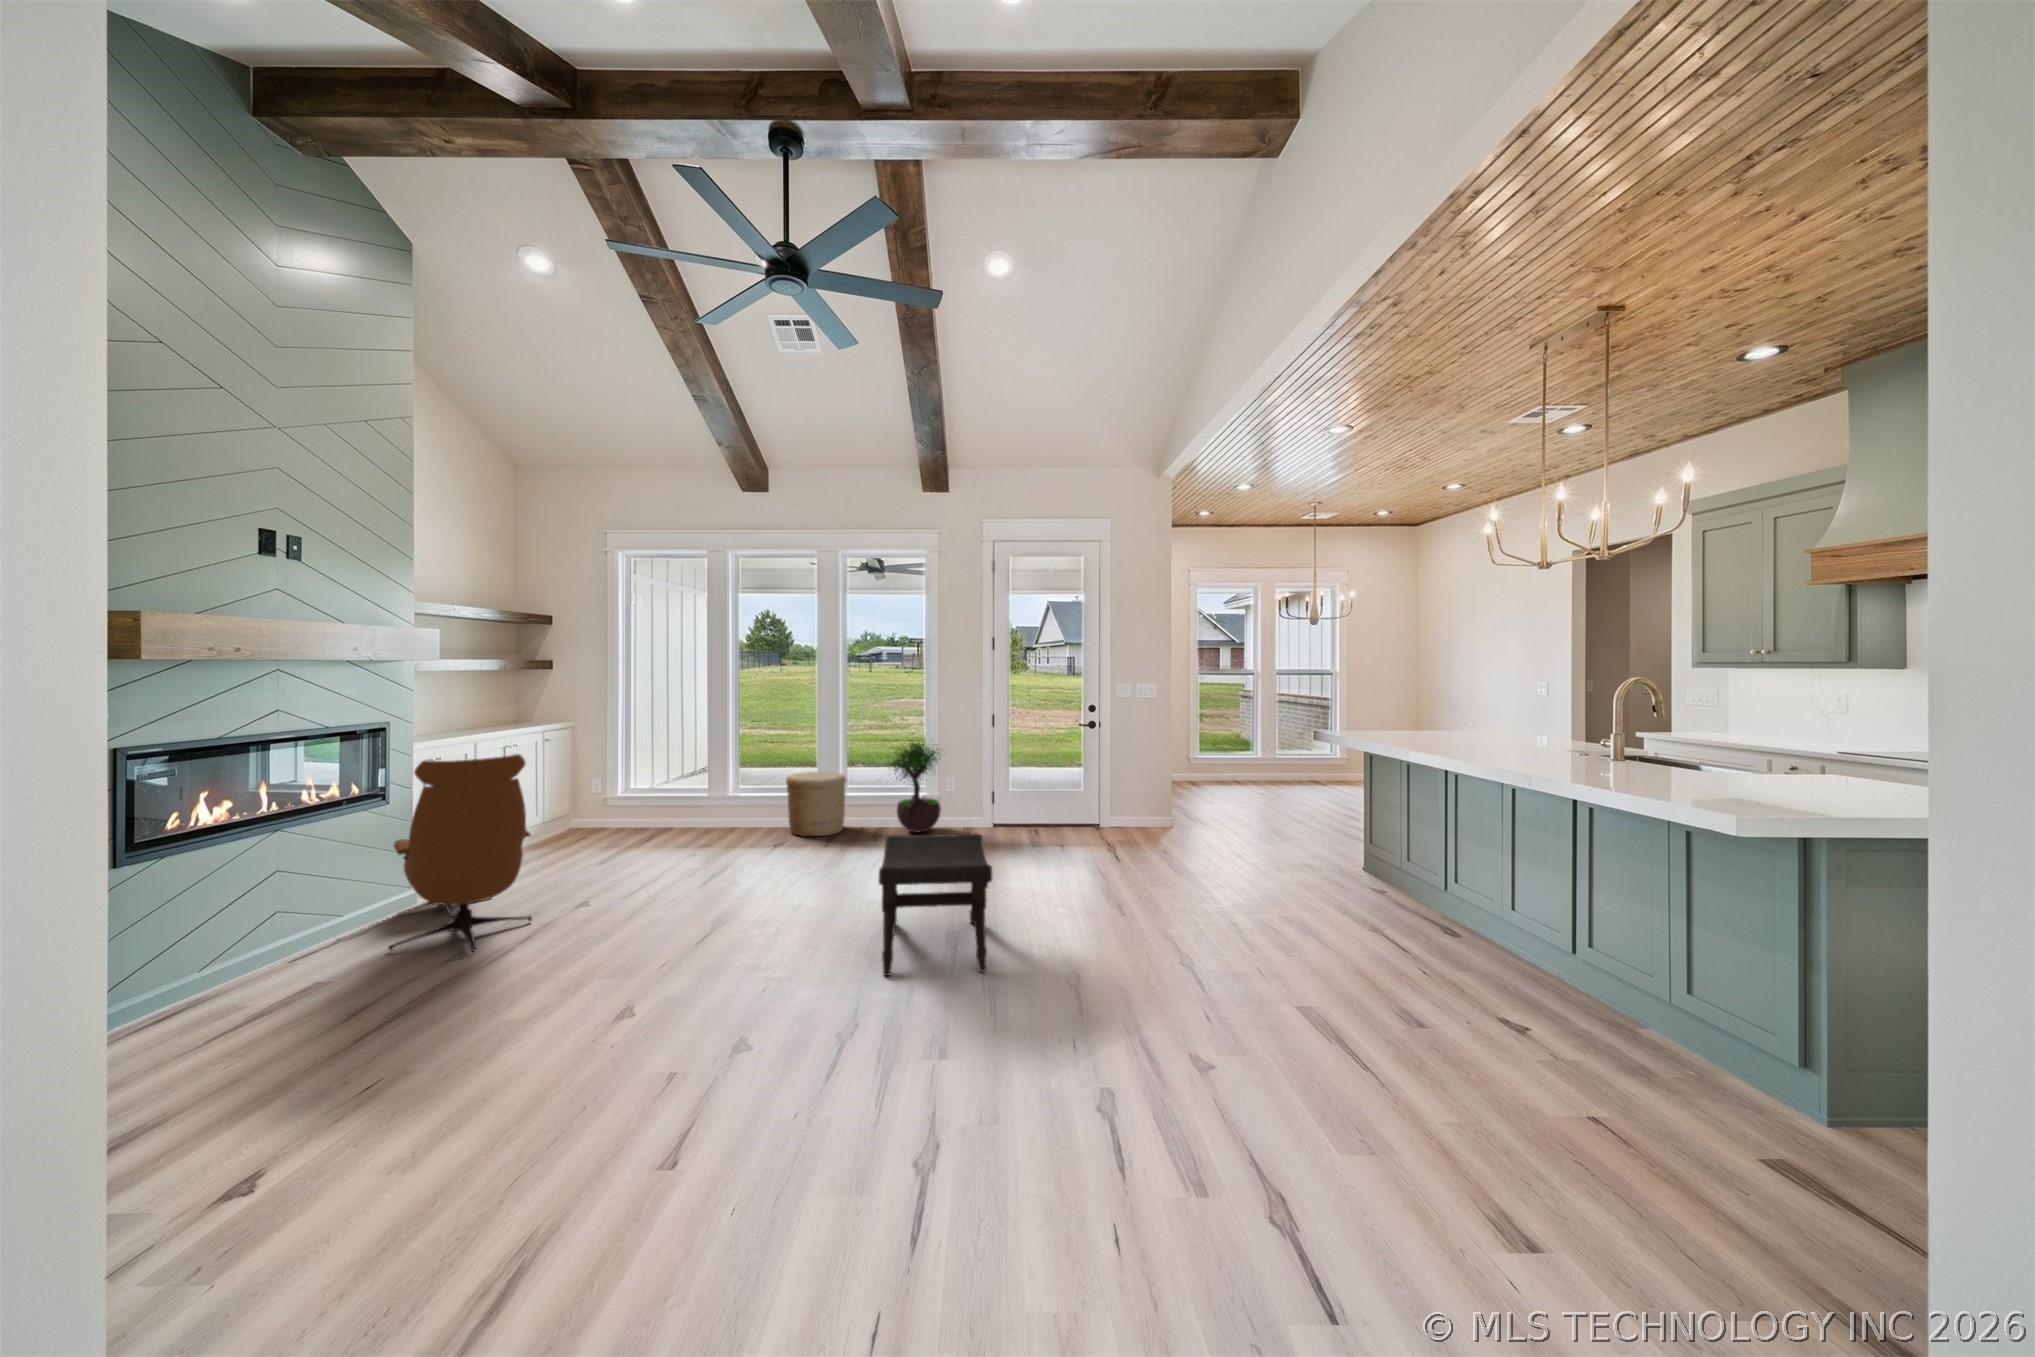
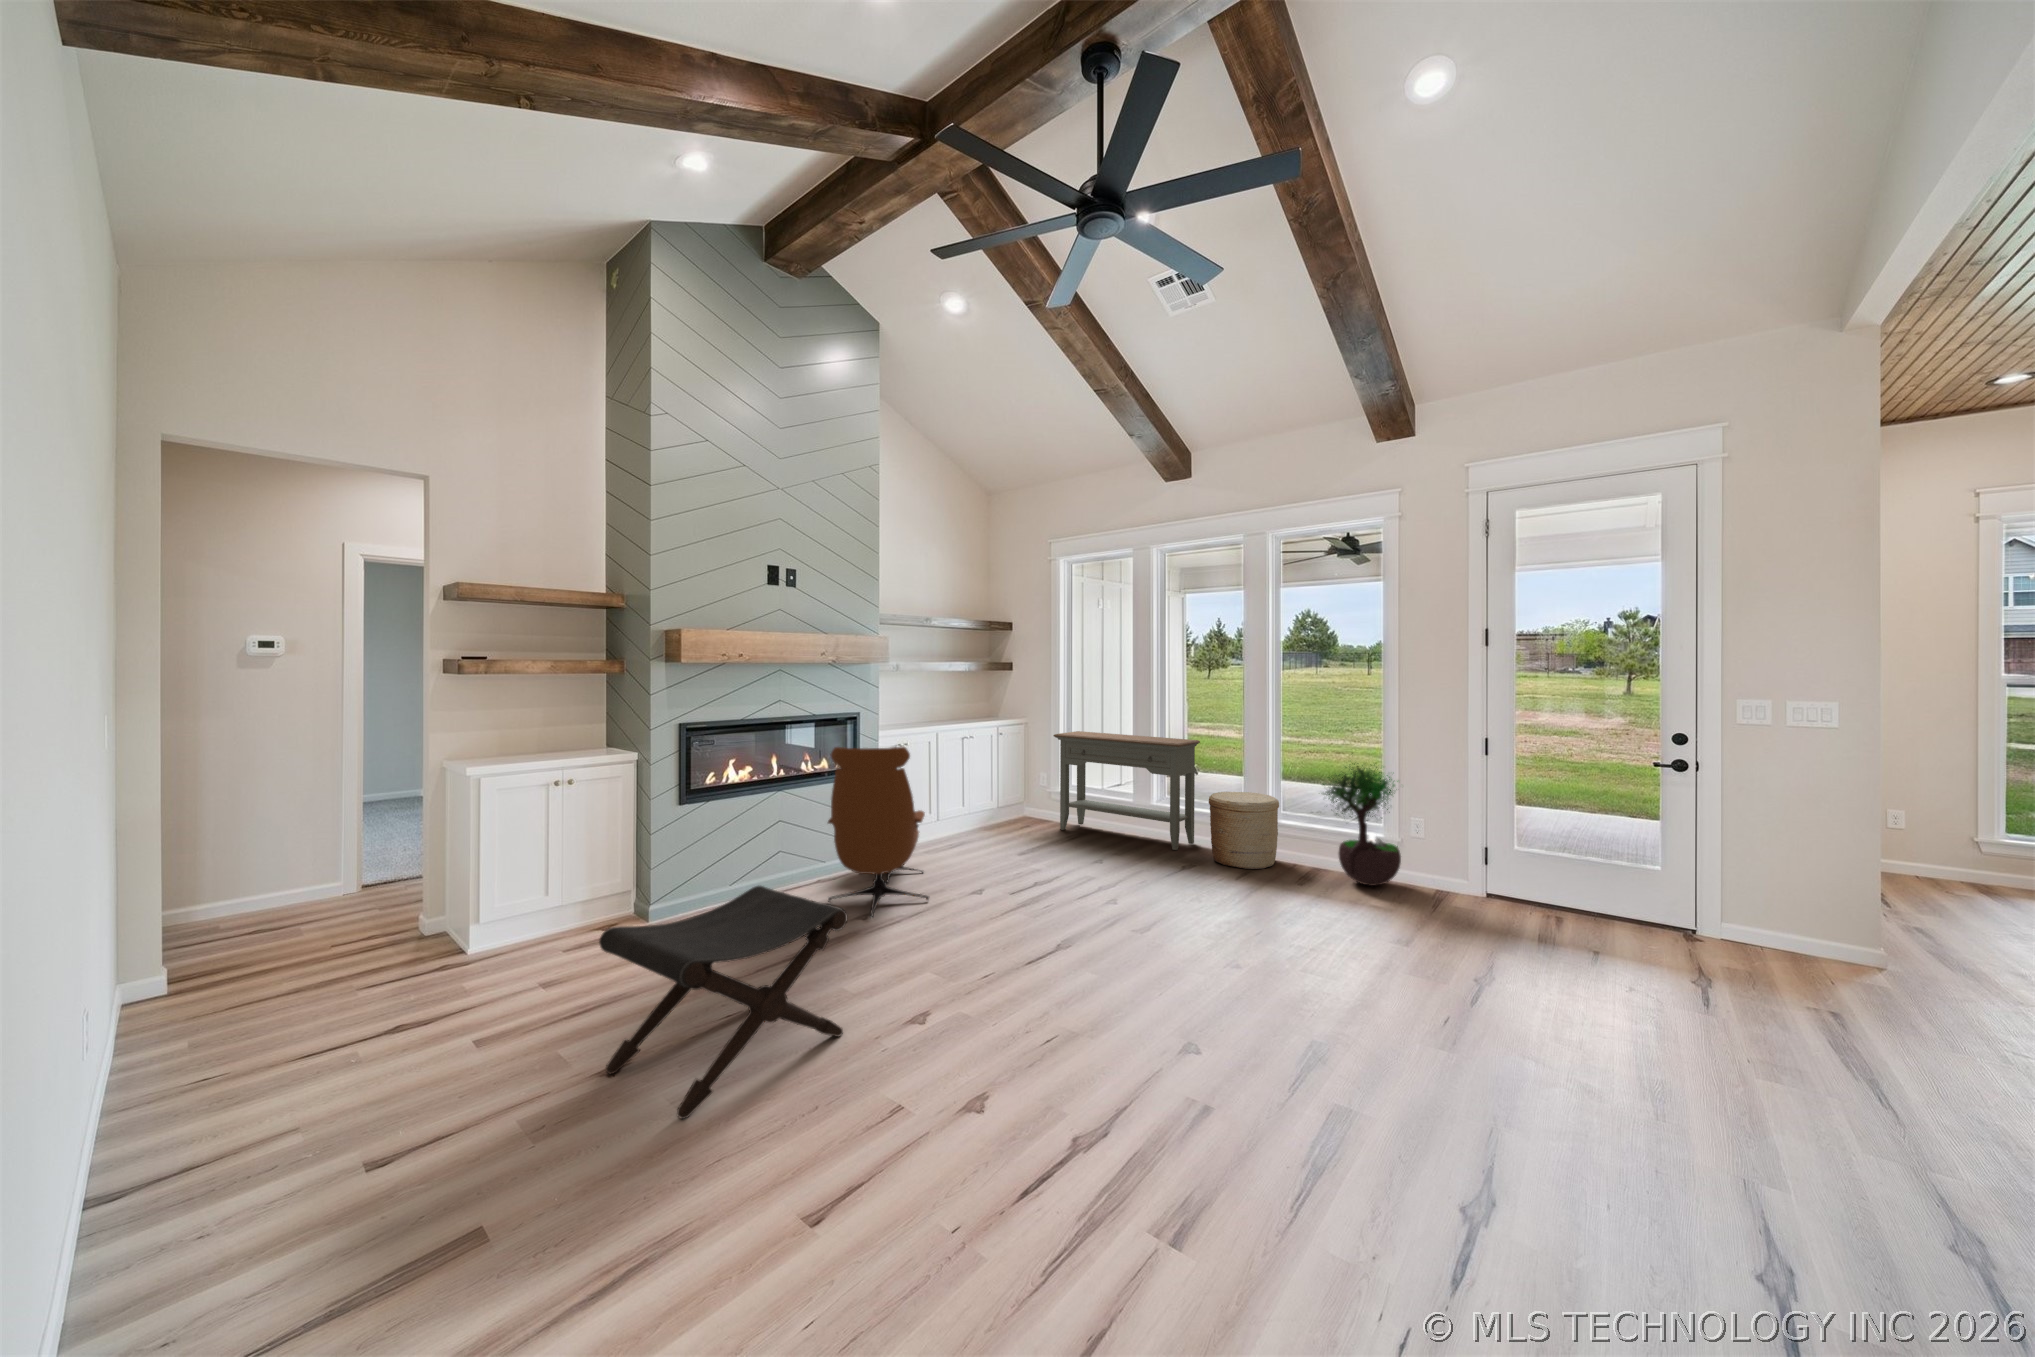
console table: none [609,728,769,832] -> present [1053,731,1200,850]
footstool: present [879,834,992,976] -> present [599,886,847,1119]

